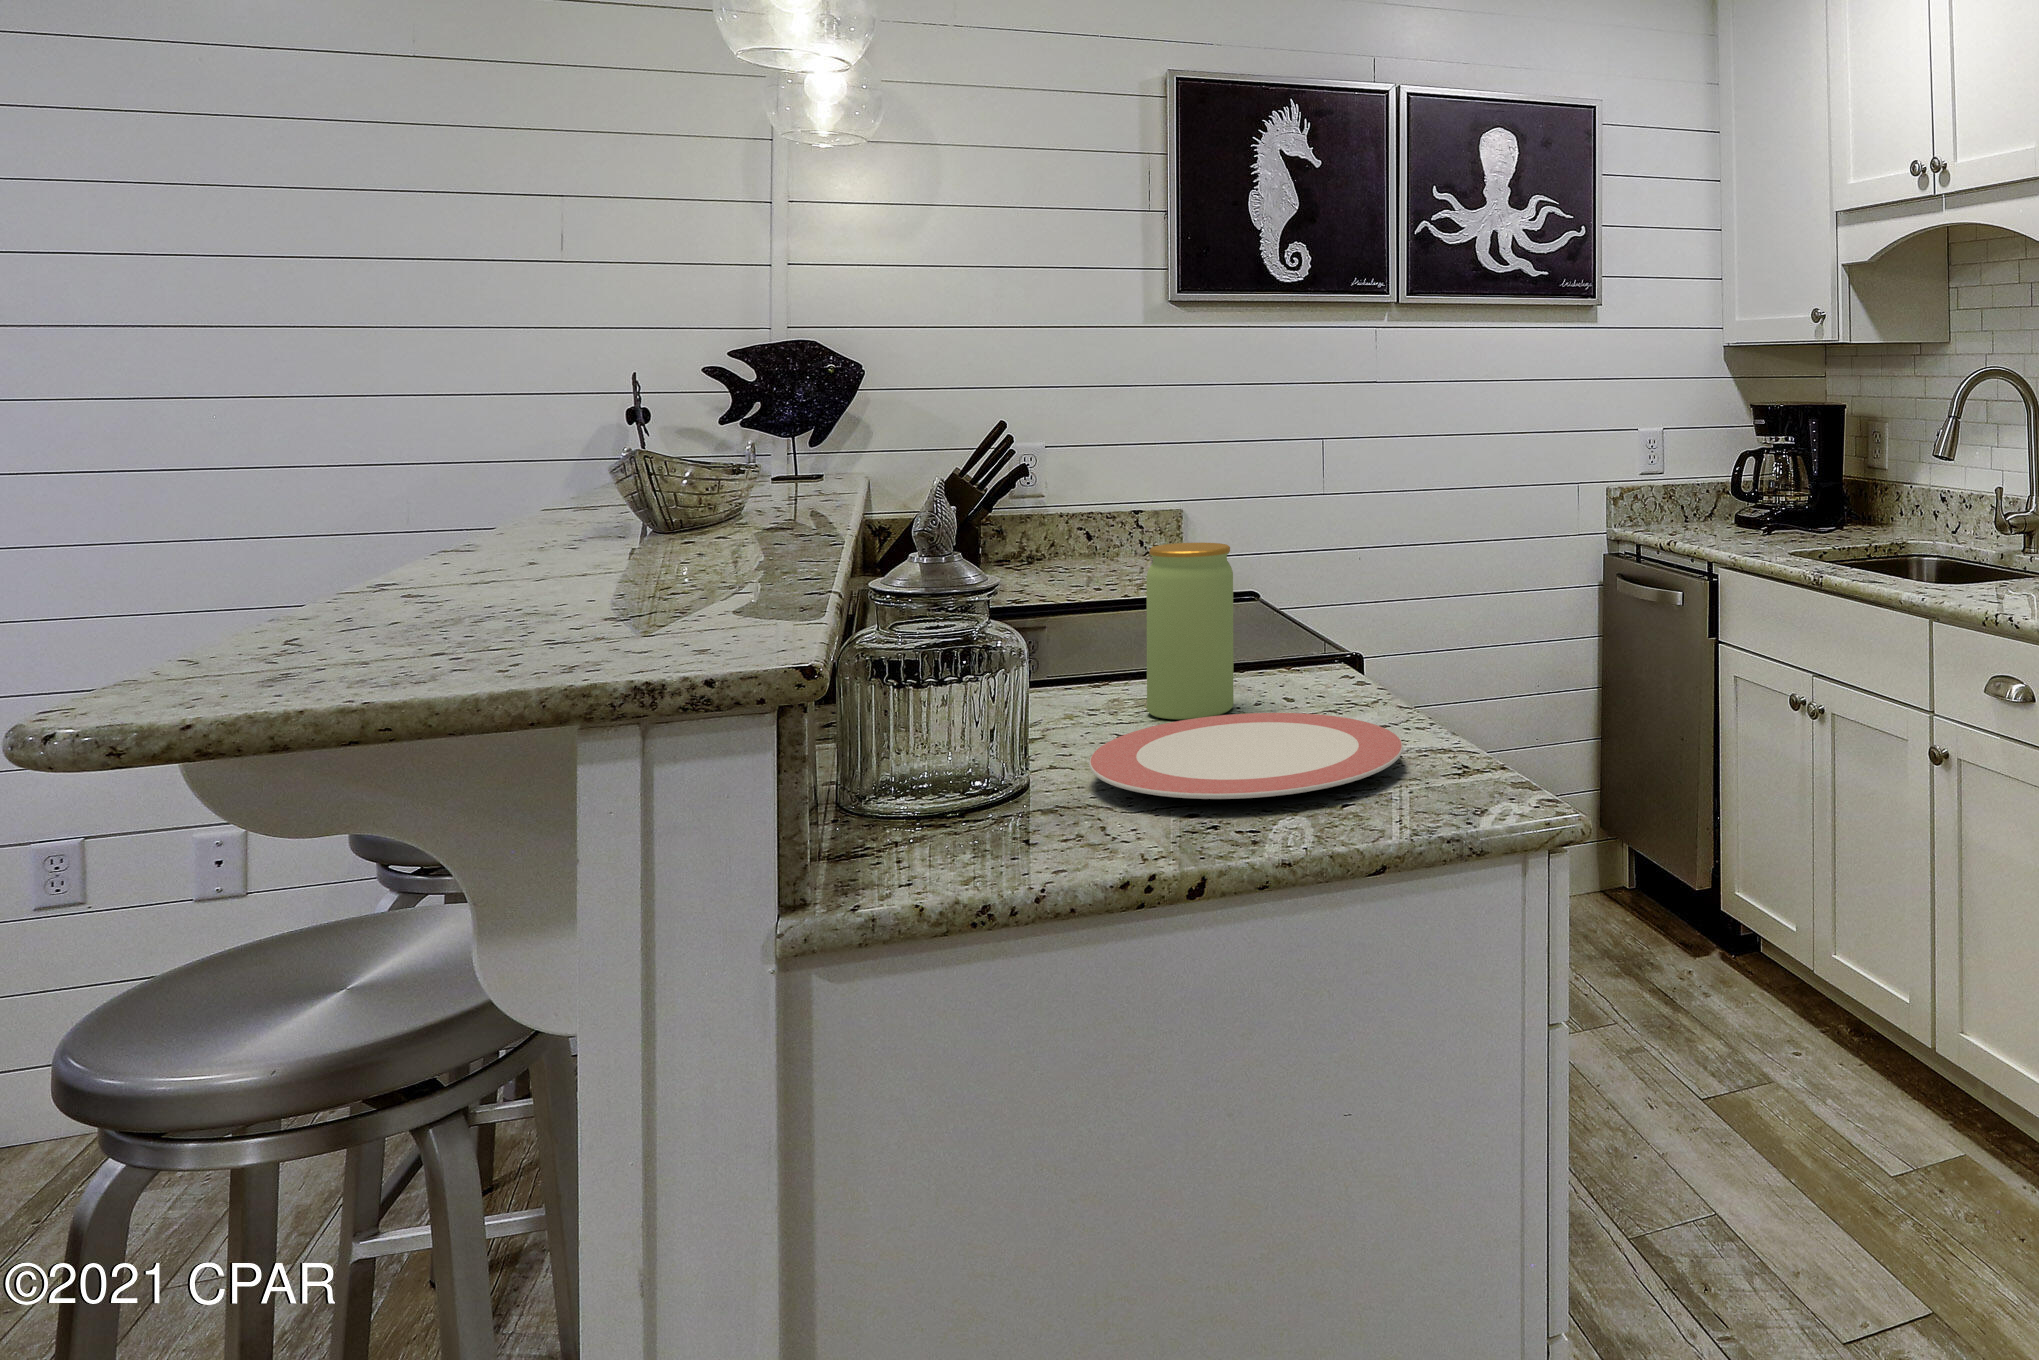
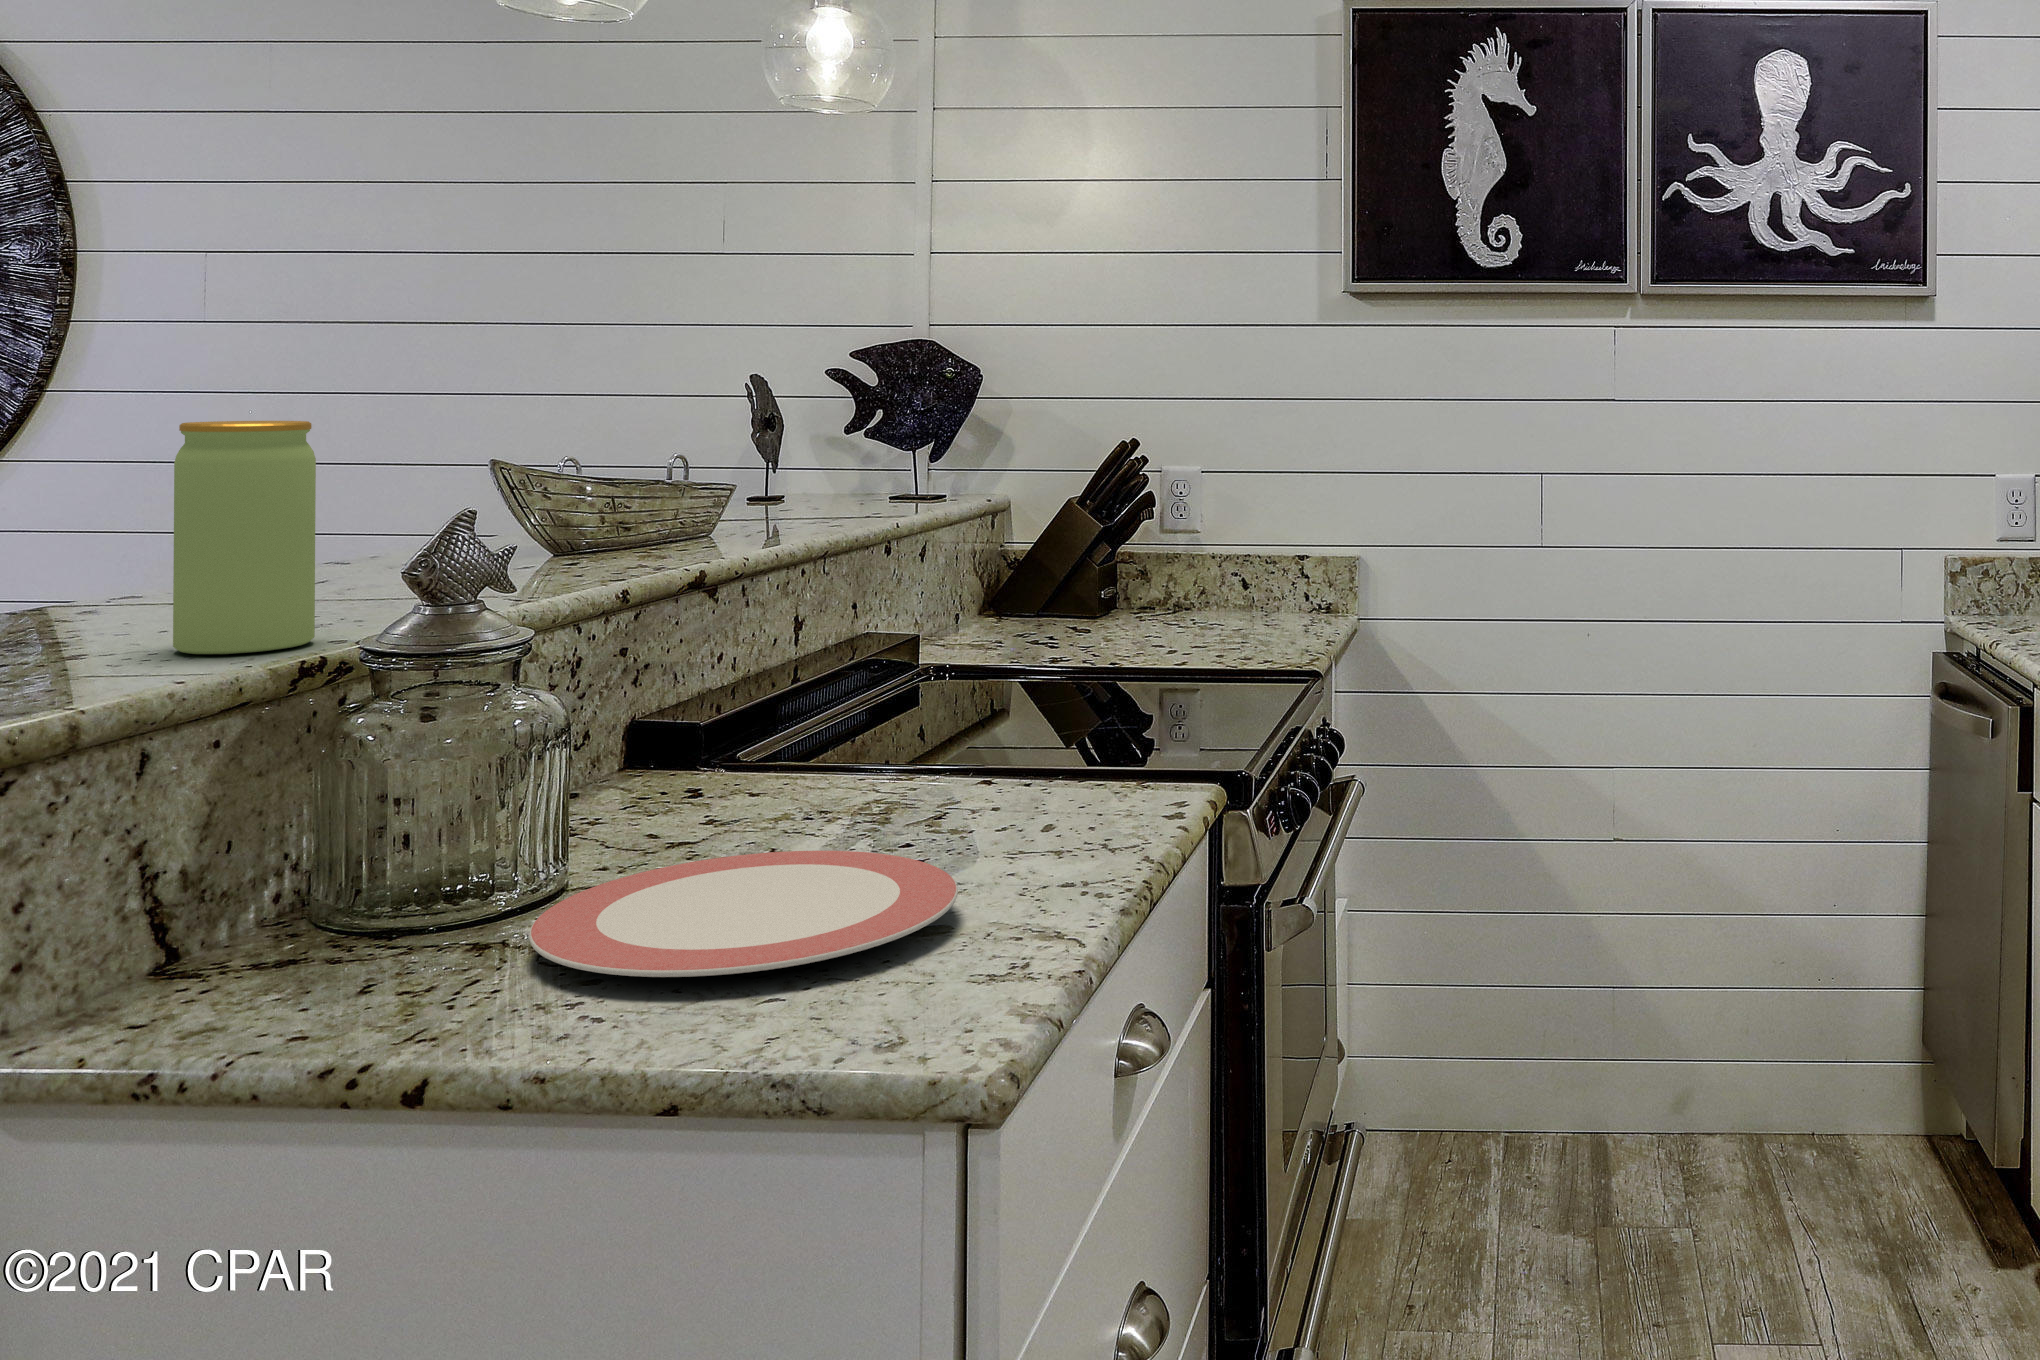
jar: present [1147,543,1234,720] -> present [173,421,316,654]

